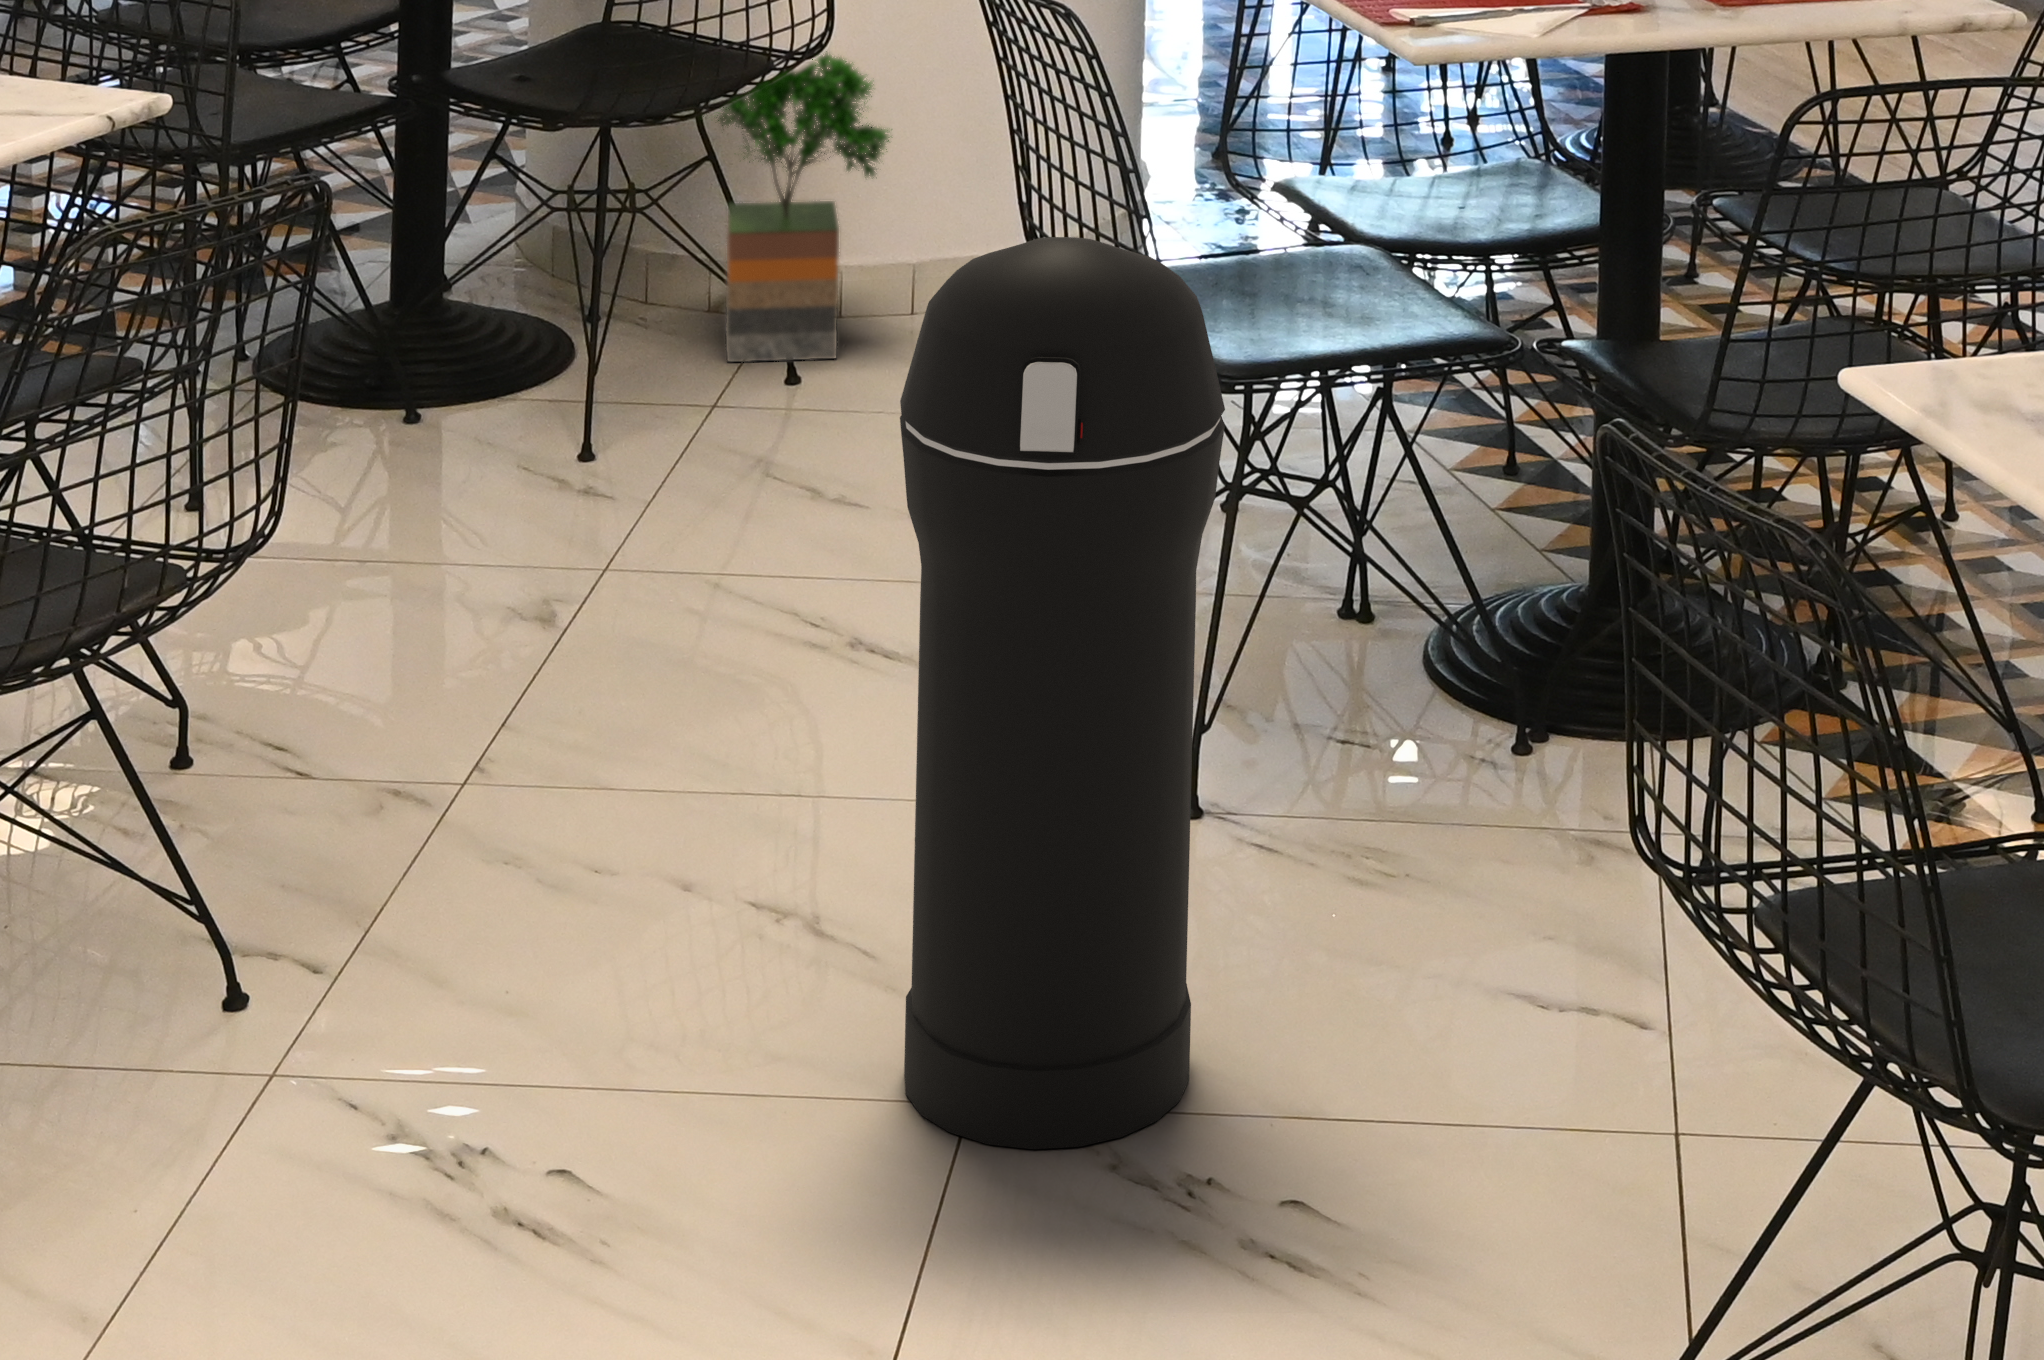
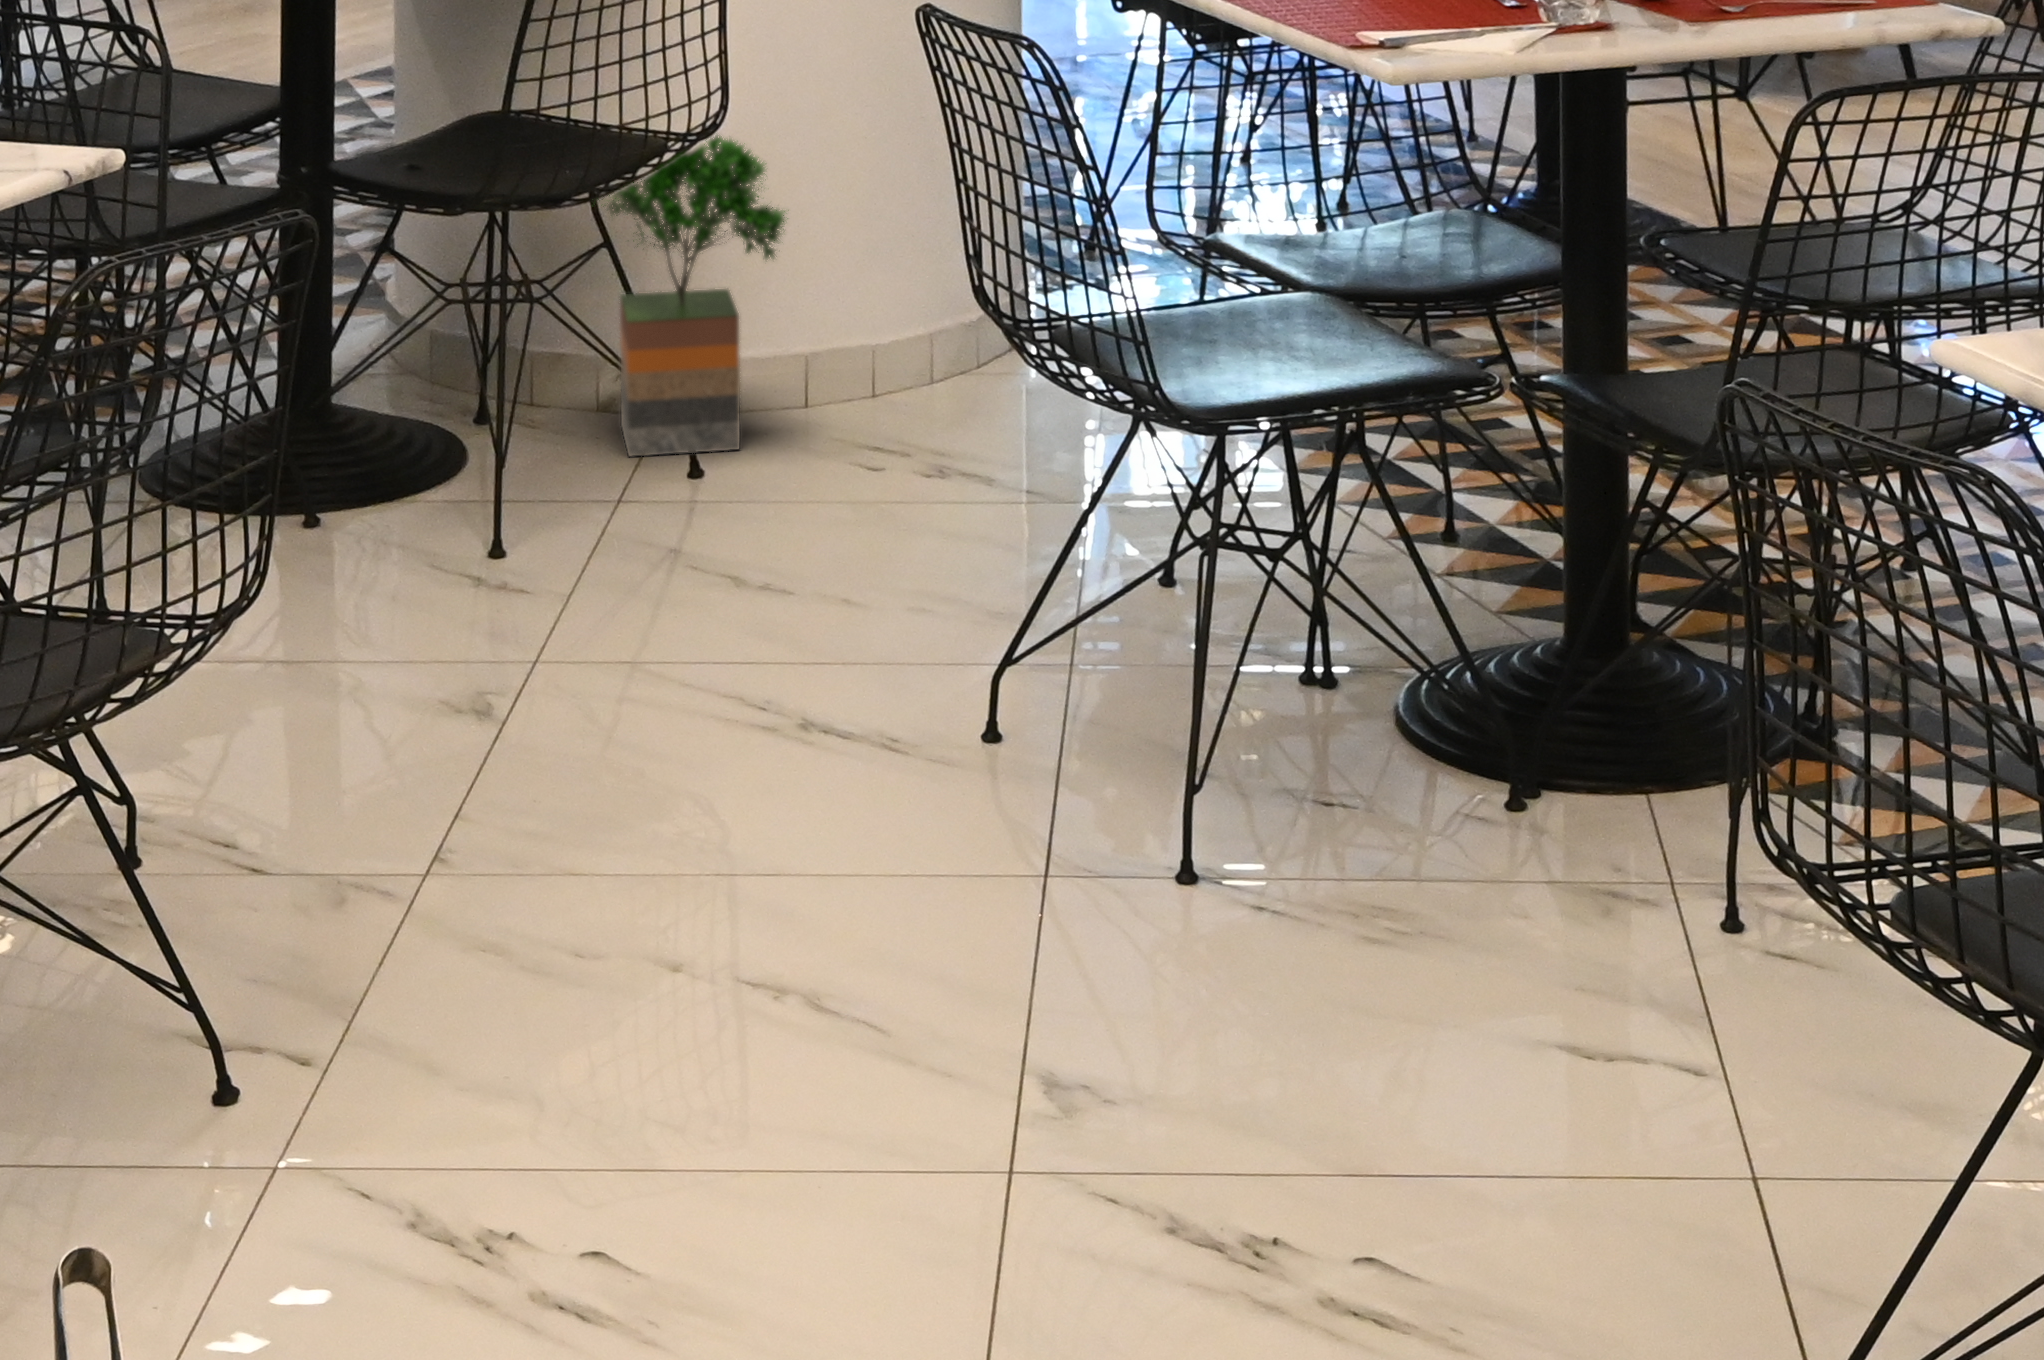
trash can: present [900,237,1225,1149] -> none [918,248,1257,1213]

